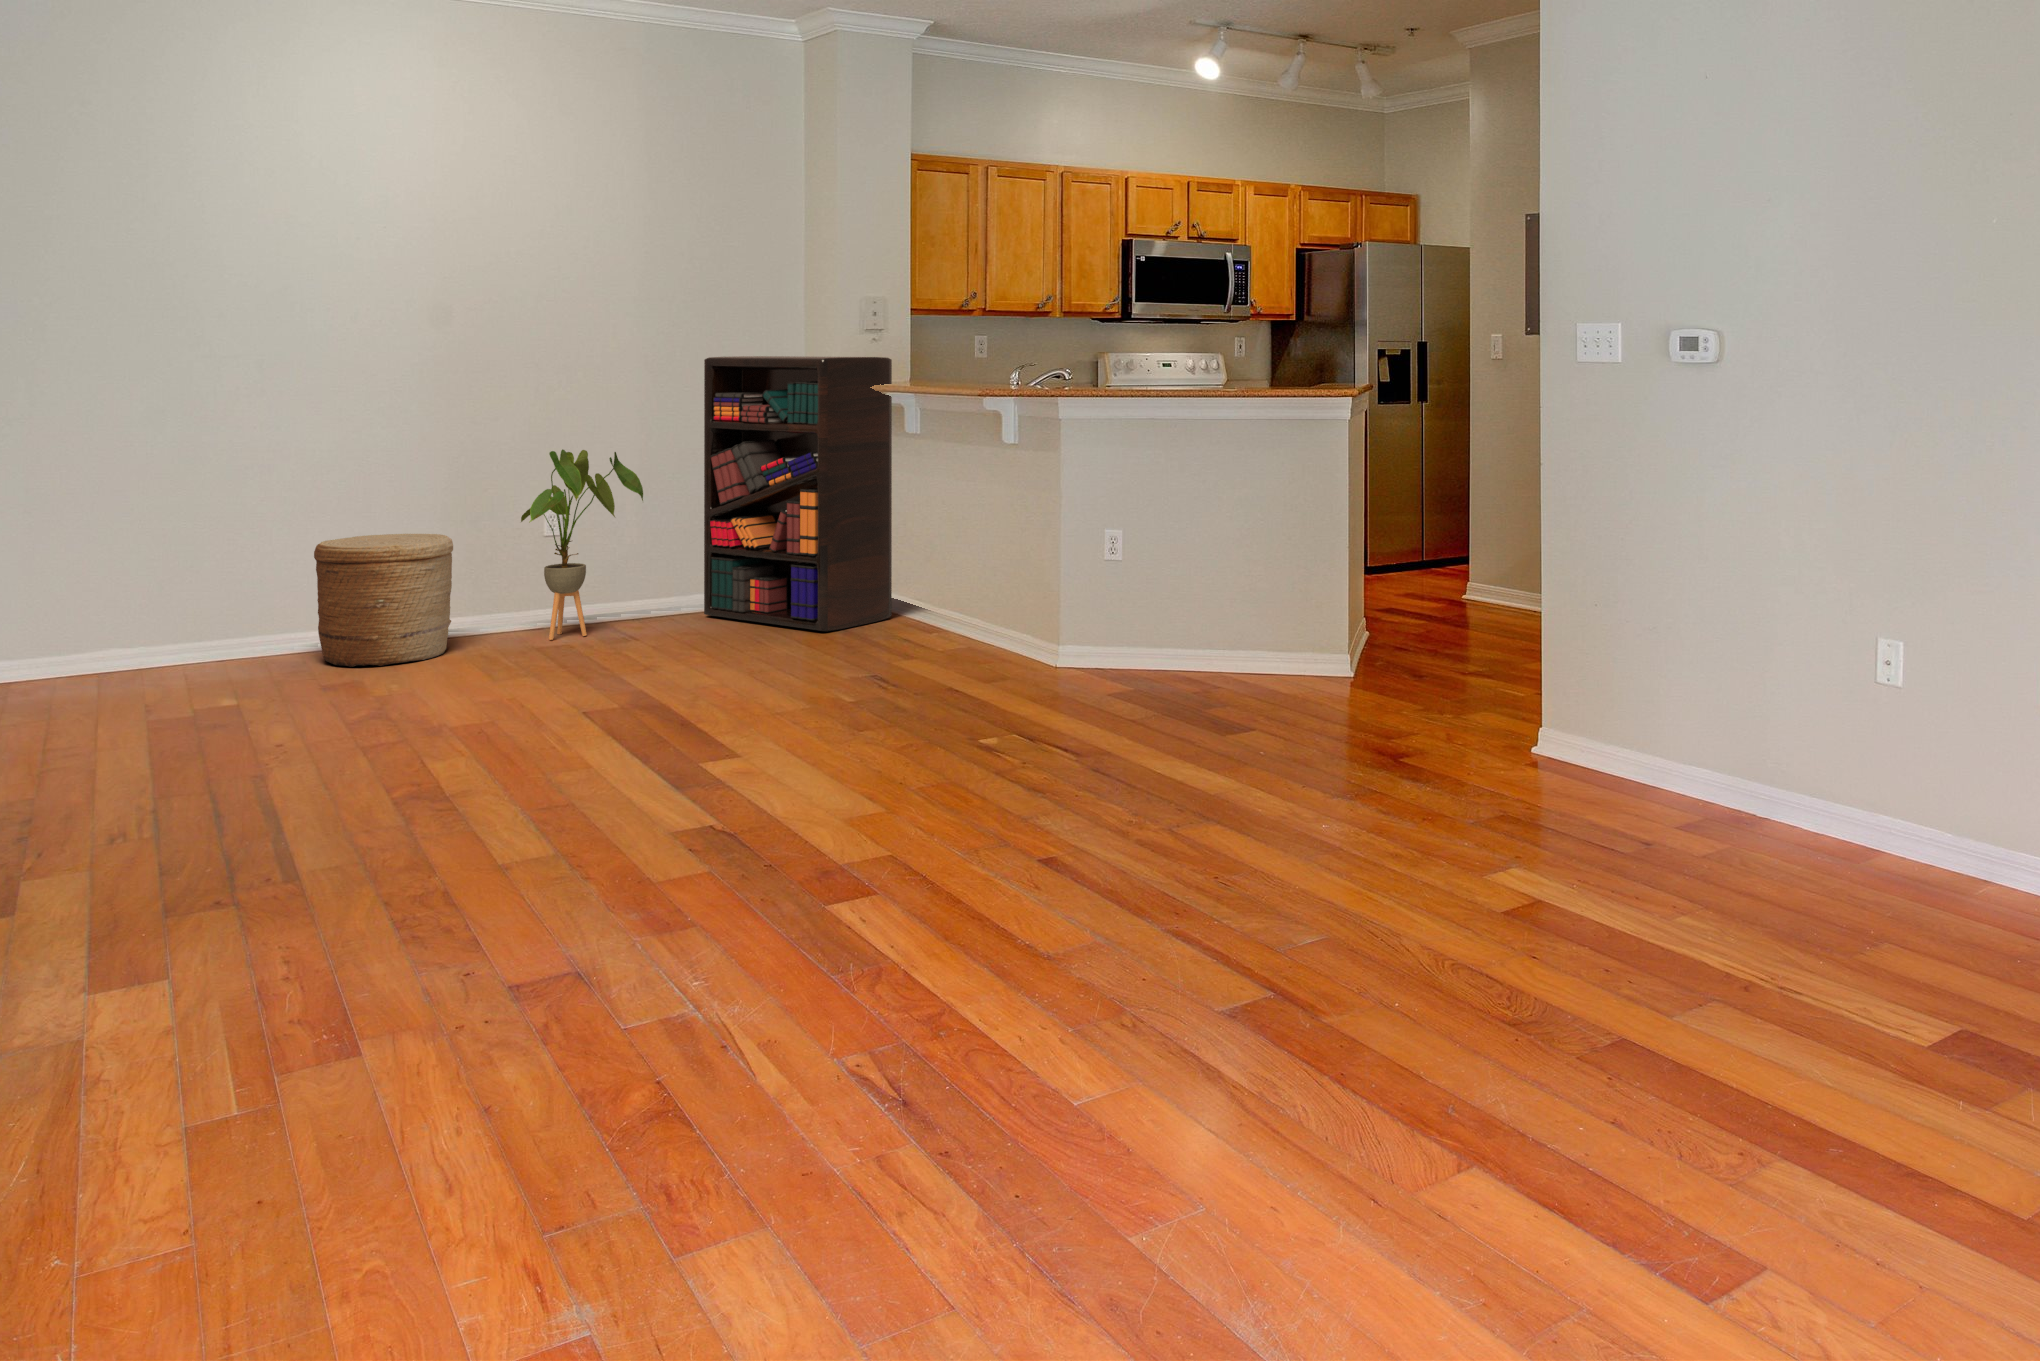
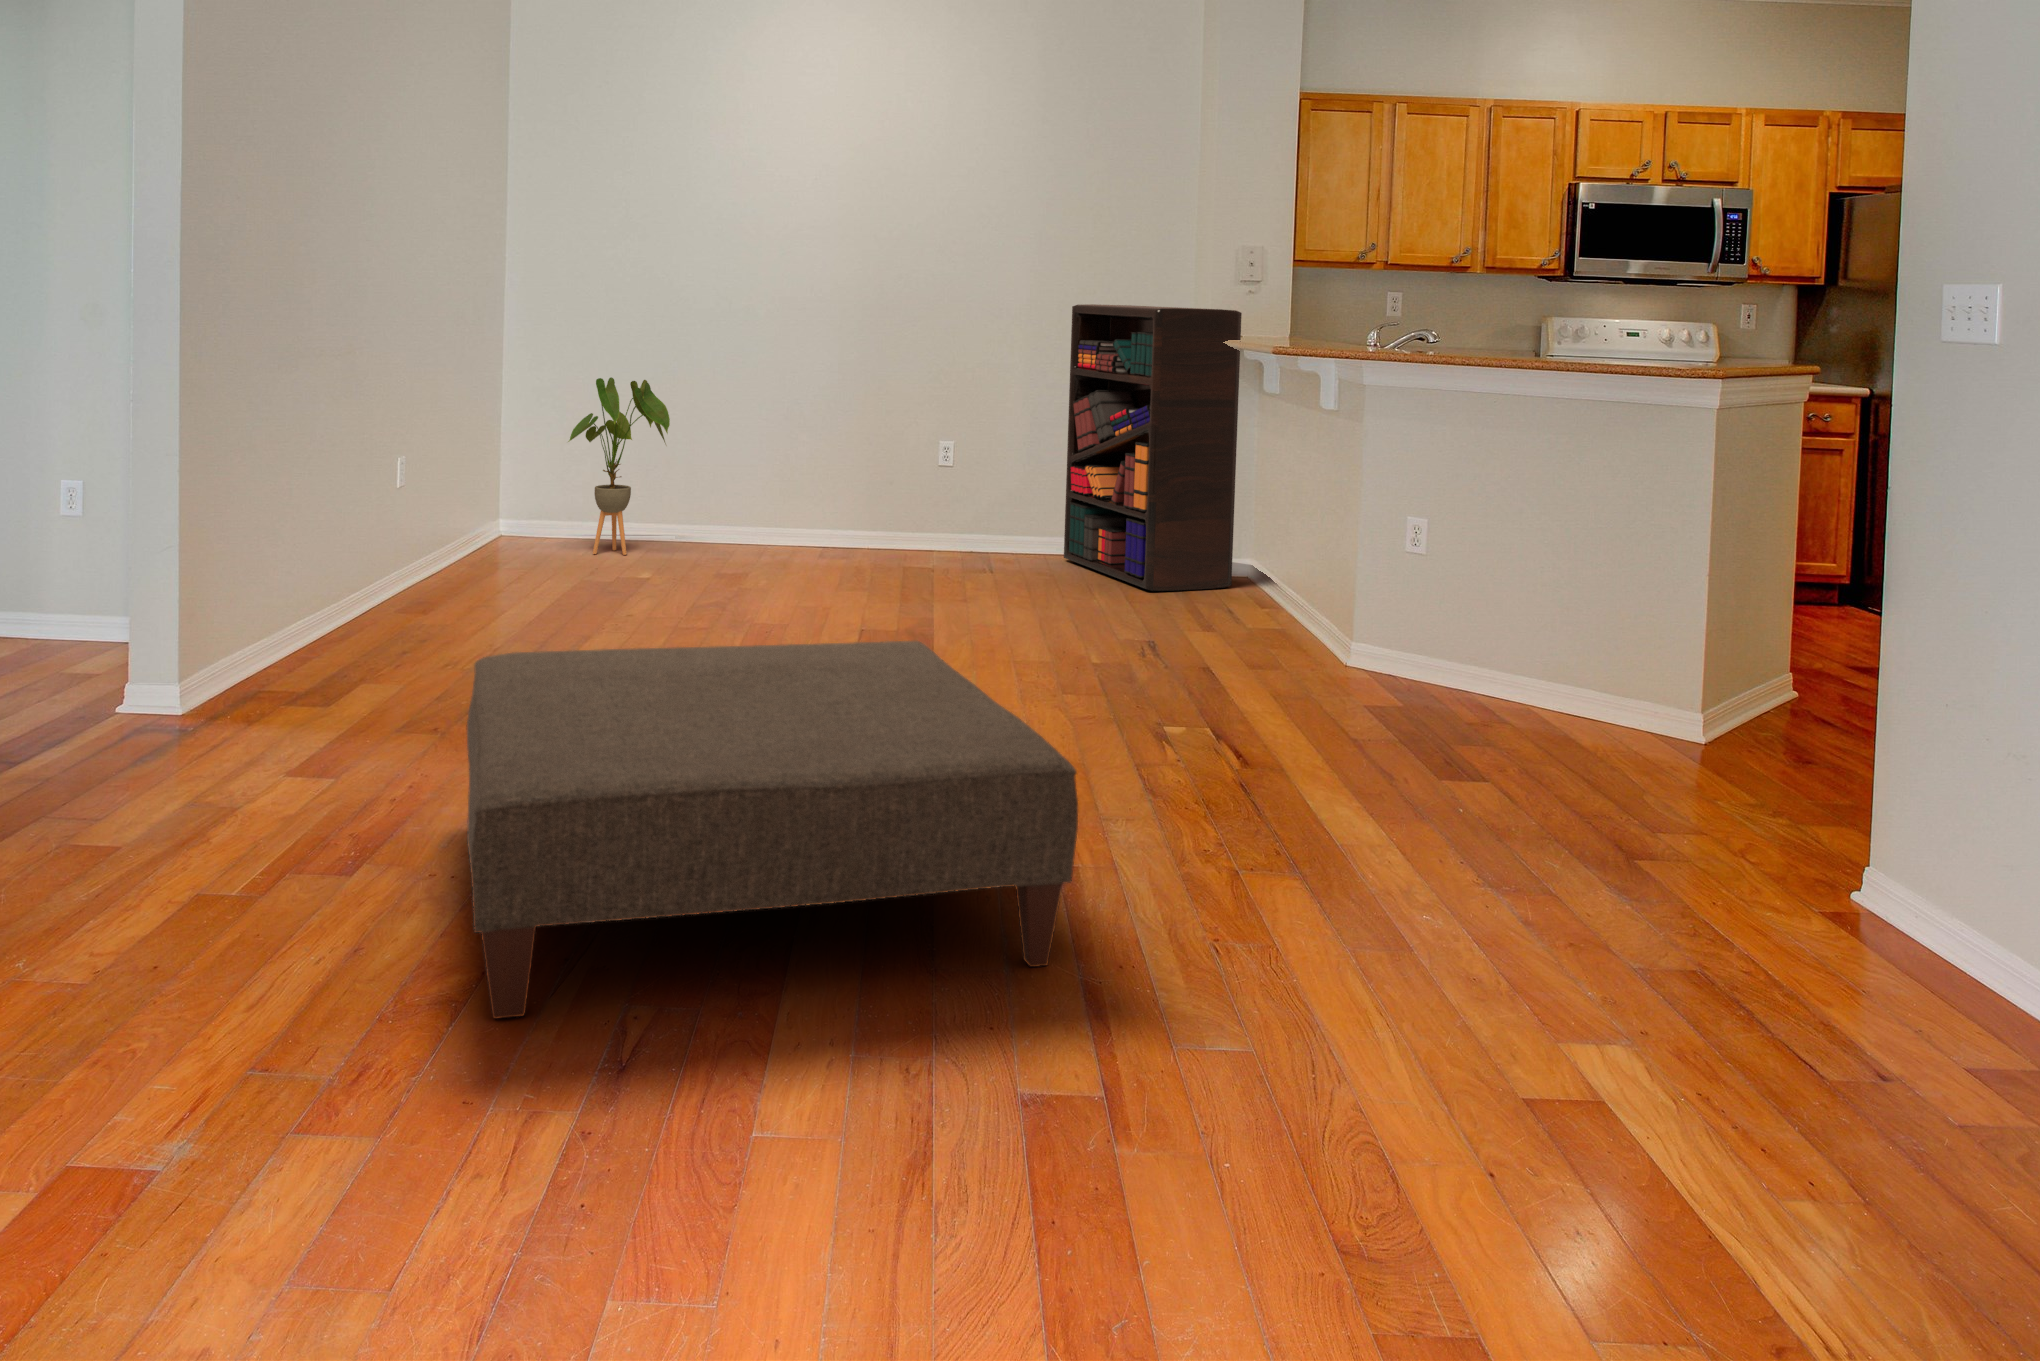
house plant: present [521,449,643,640] -> present [568,377,670,555]
woven basket: present [314,534,453,667] -> none [732,450,839,564]
ottoman: none [407,688,1143,1111] -> present [467,641,1078,1019]

